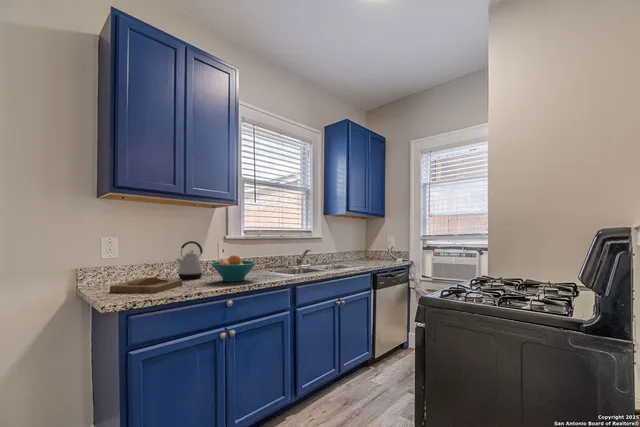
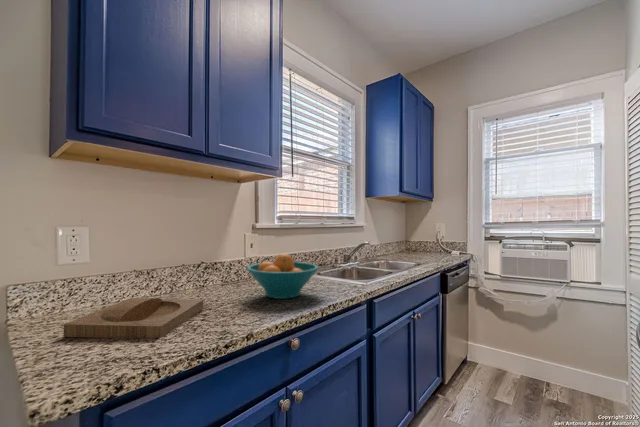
kettle: present [176,241,203,279] -> none [186,232,228,292]

